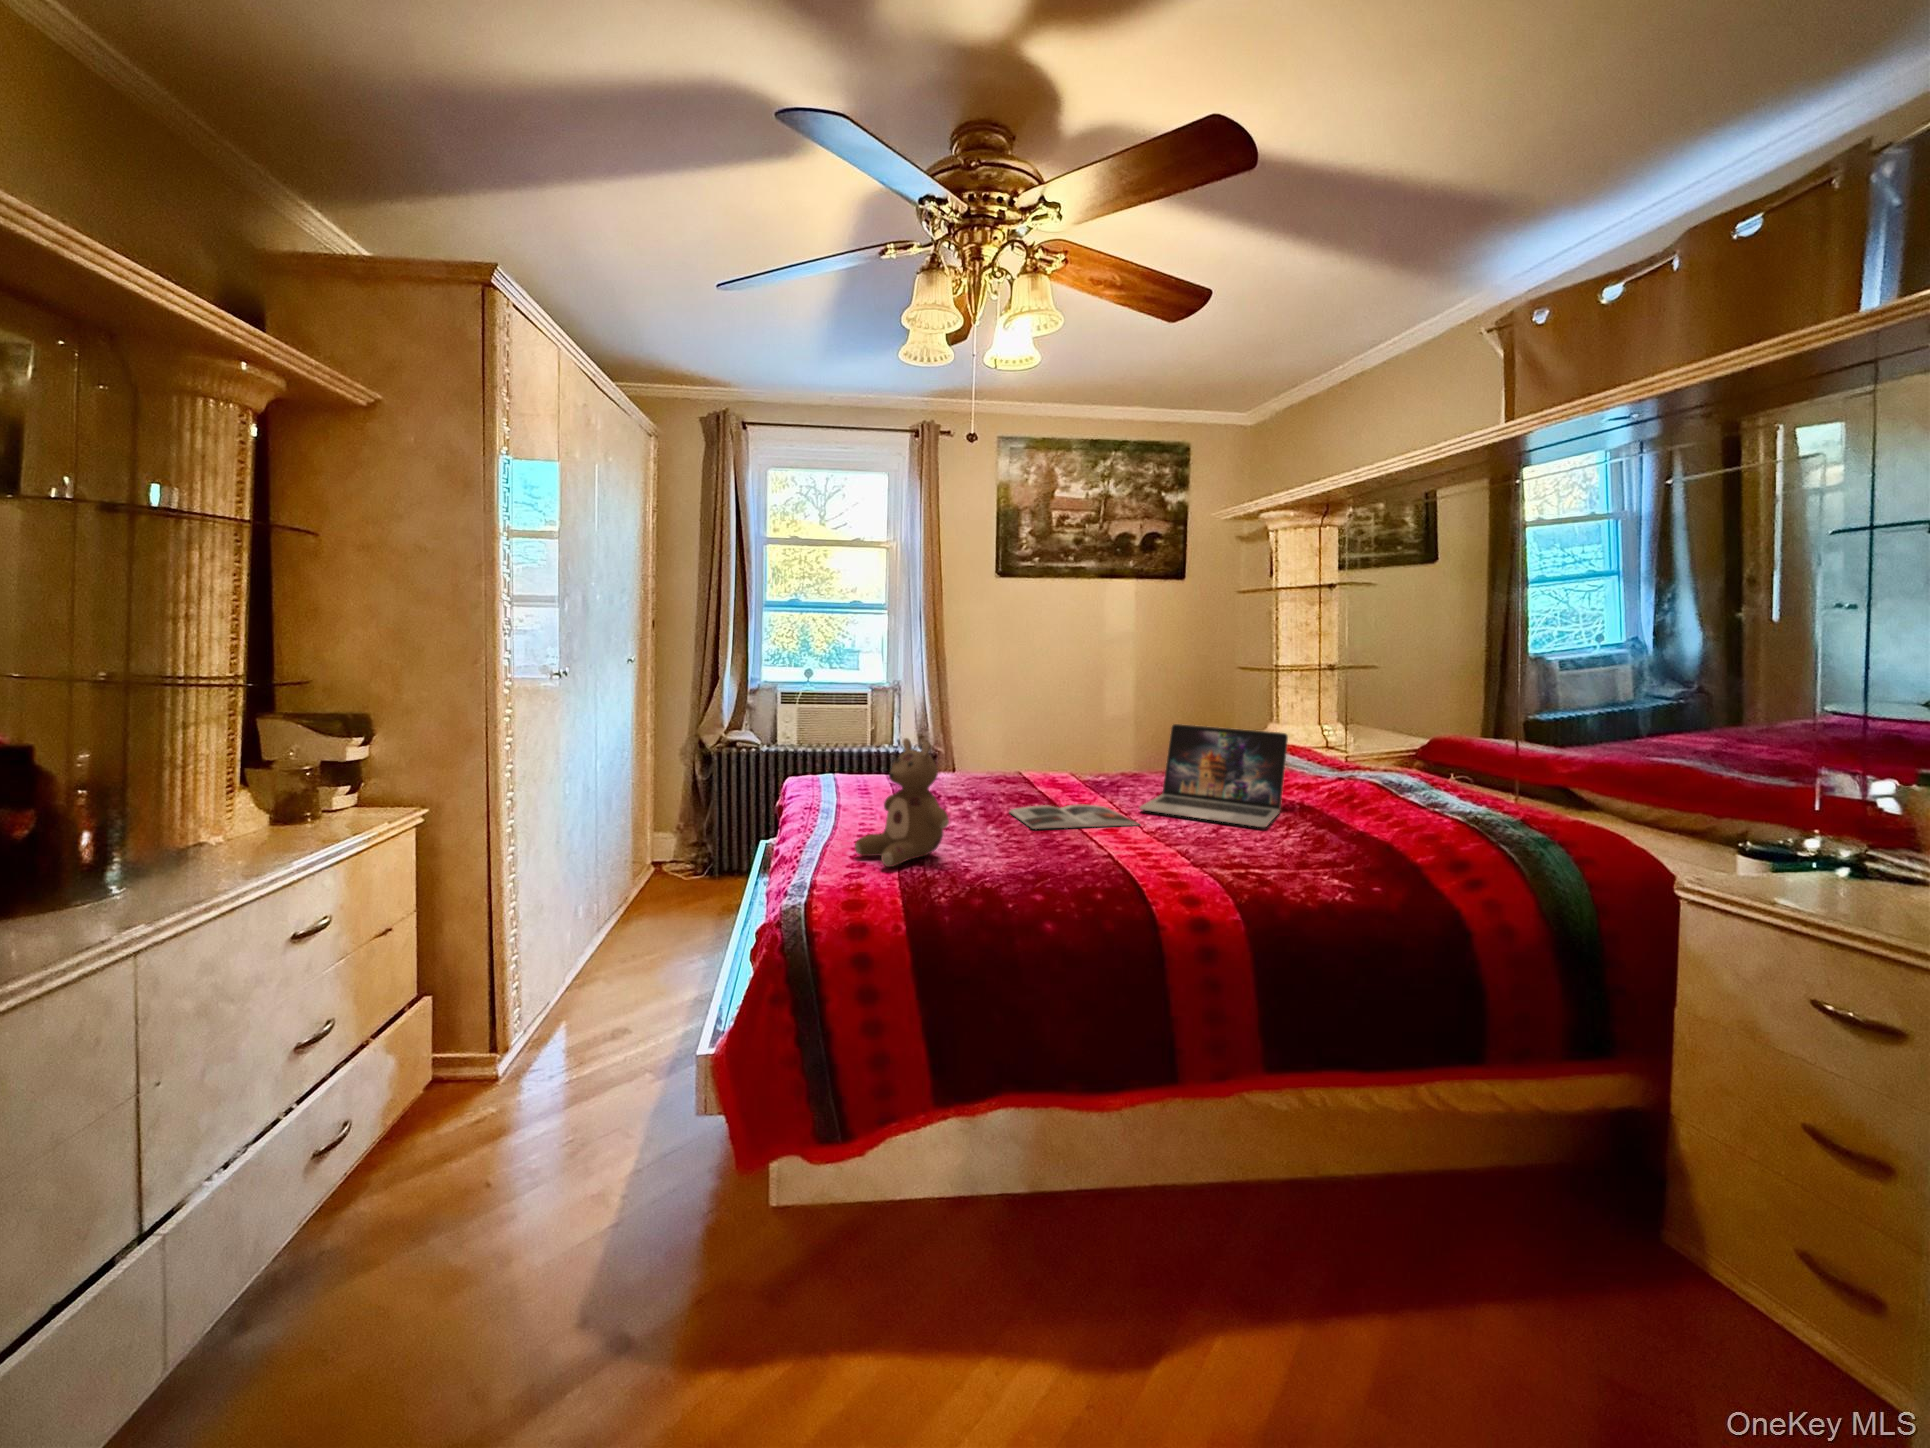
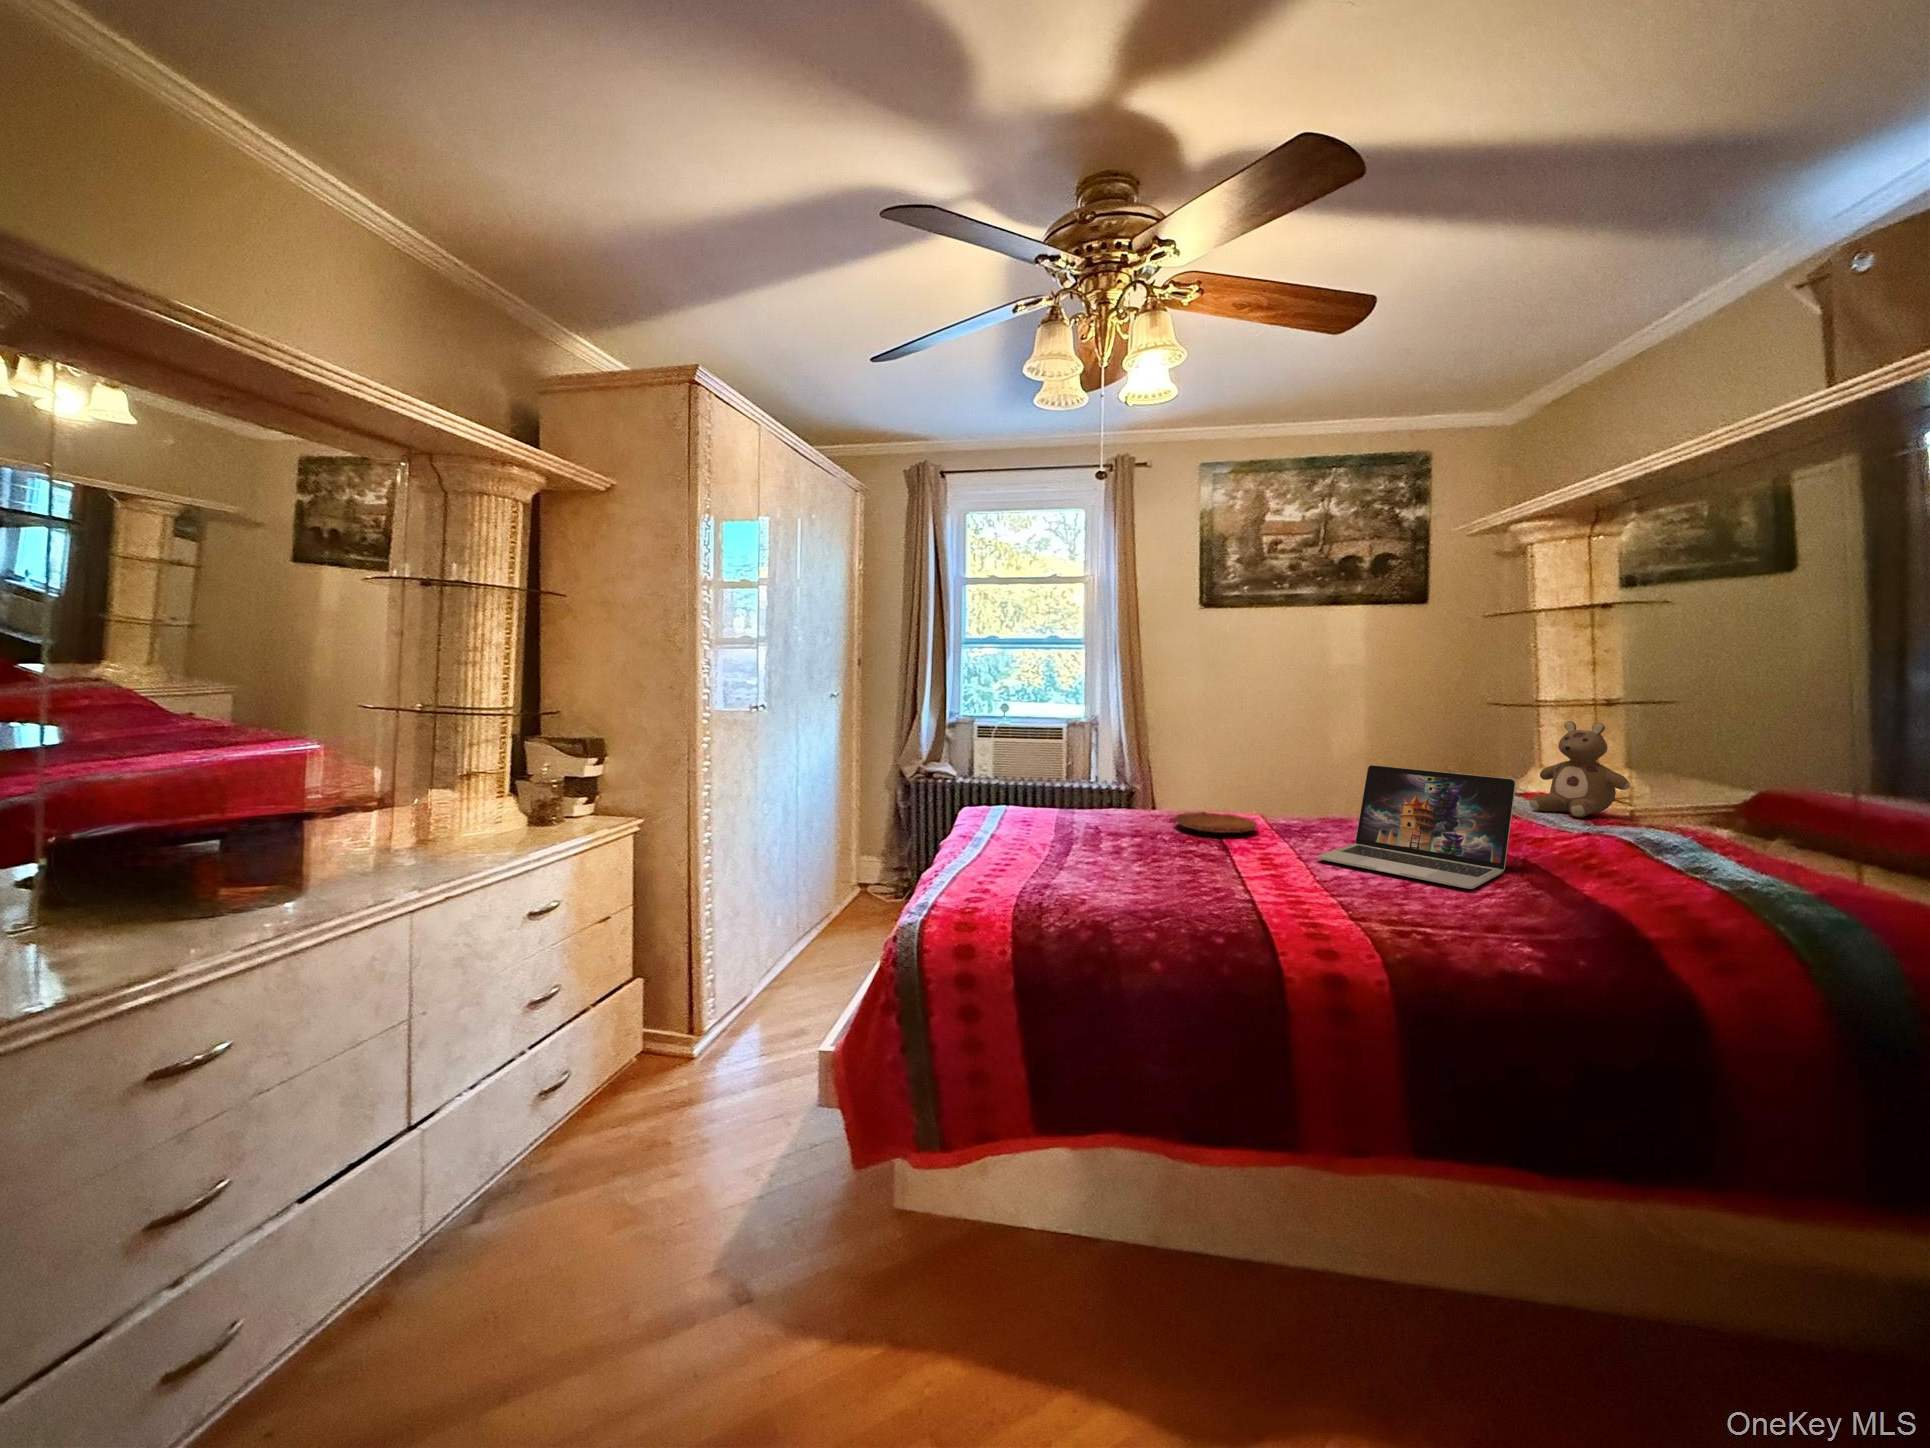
stuffed bear: present [855,738,949,867] -> present [1529,721,1630,817]
tray: none [1005,773,1079,791] -> present [1174,813,1258,833]
magazine: present [1009,805,1139,829] -> none [1163,848,1311,876]

